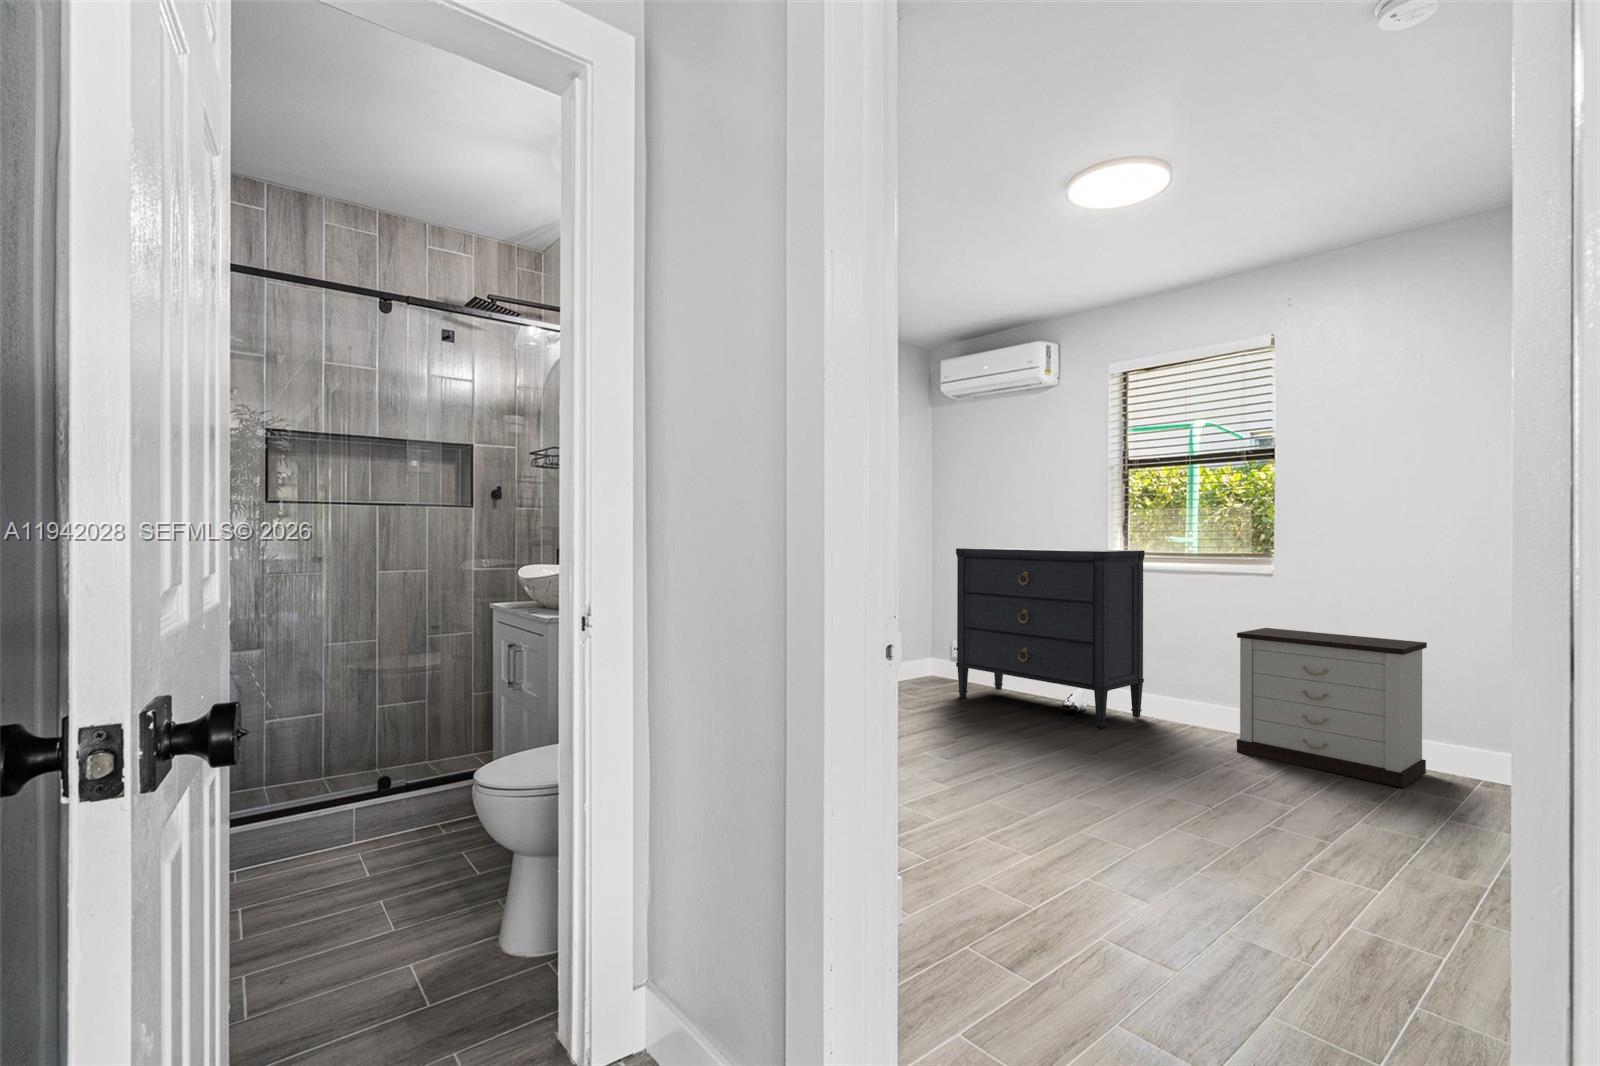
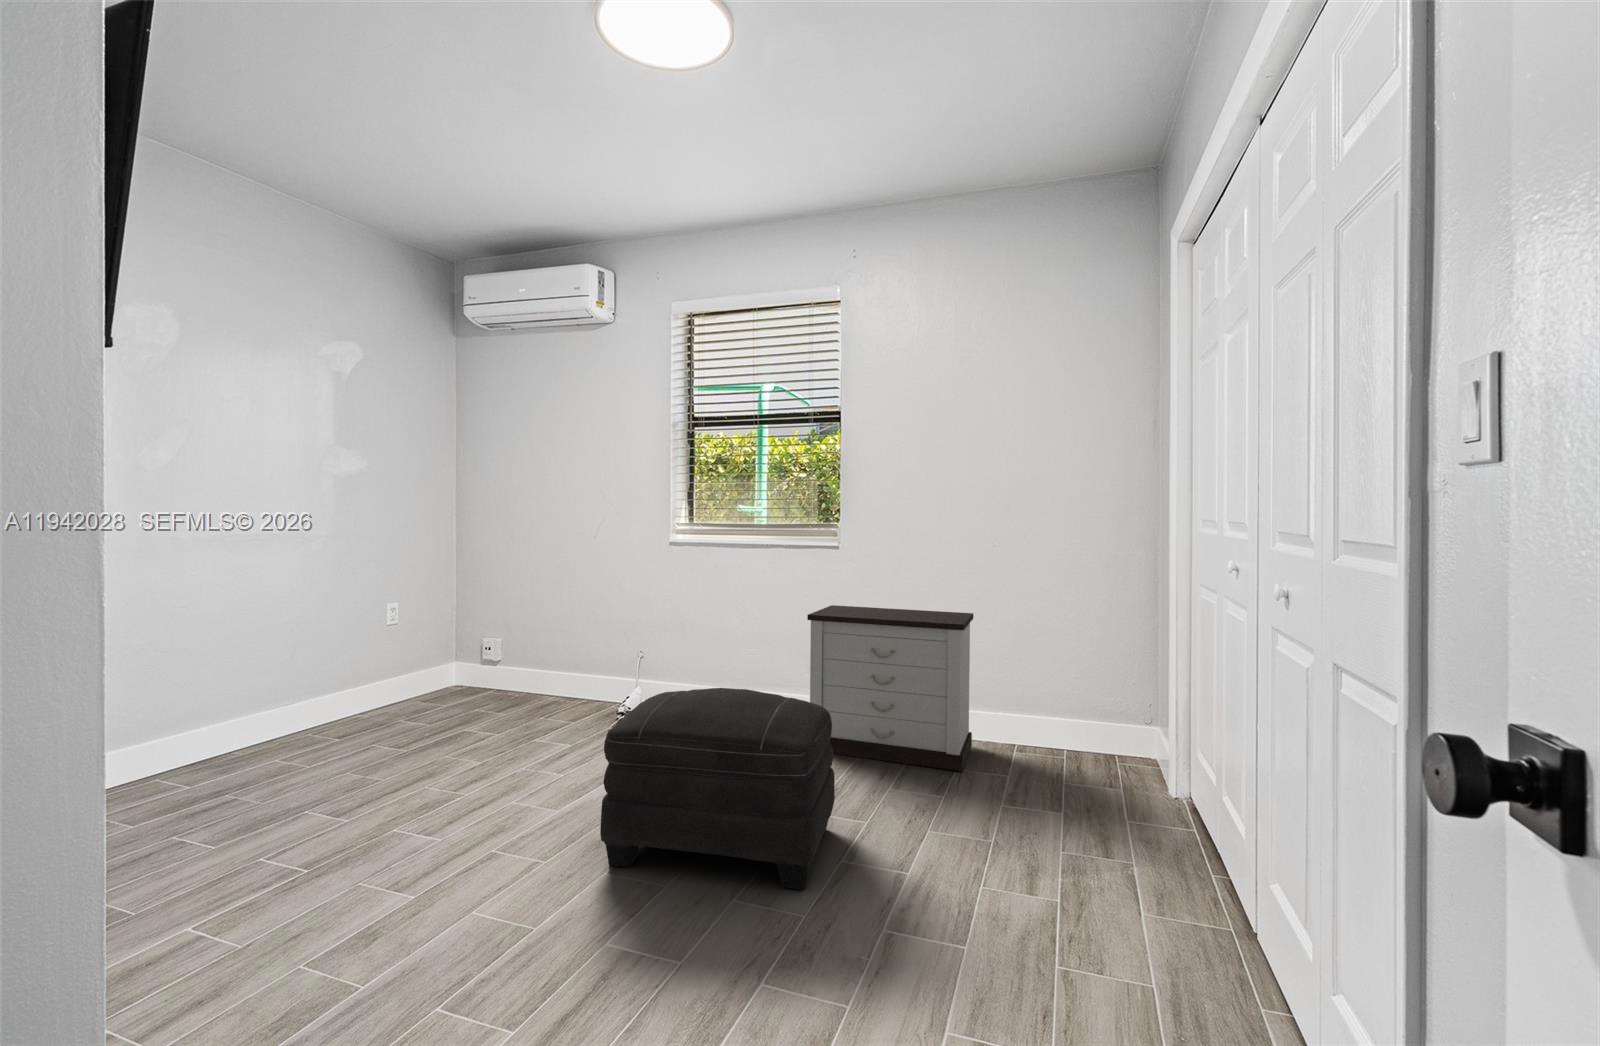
dresser: present [956,548,1145,728] -> none [482,520,711,740]
ottoman: none [1064,678,1253,823] -> present [600,688,835,890]

